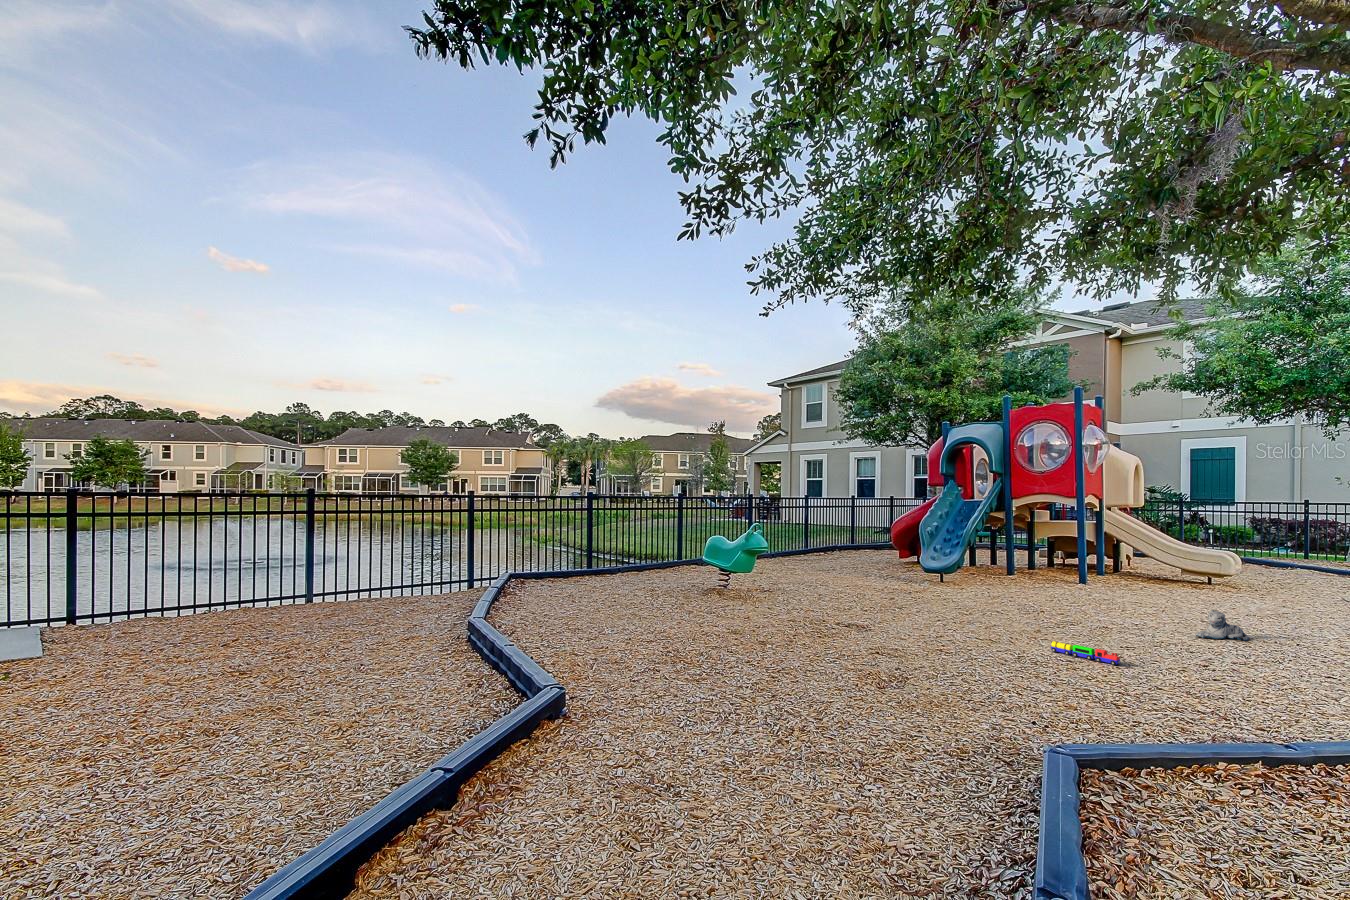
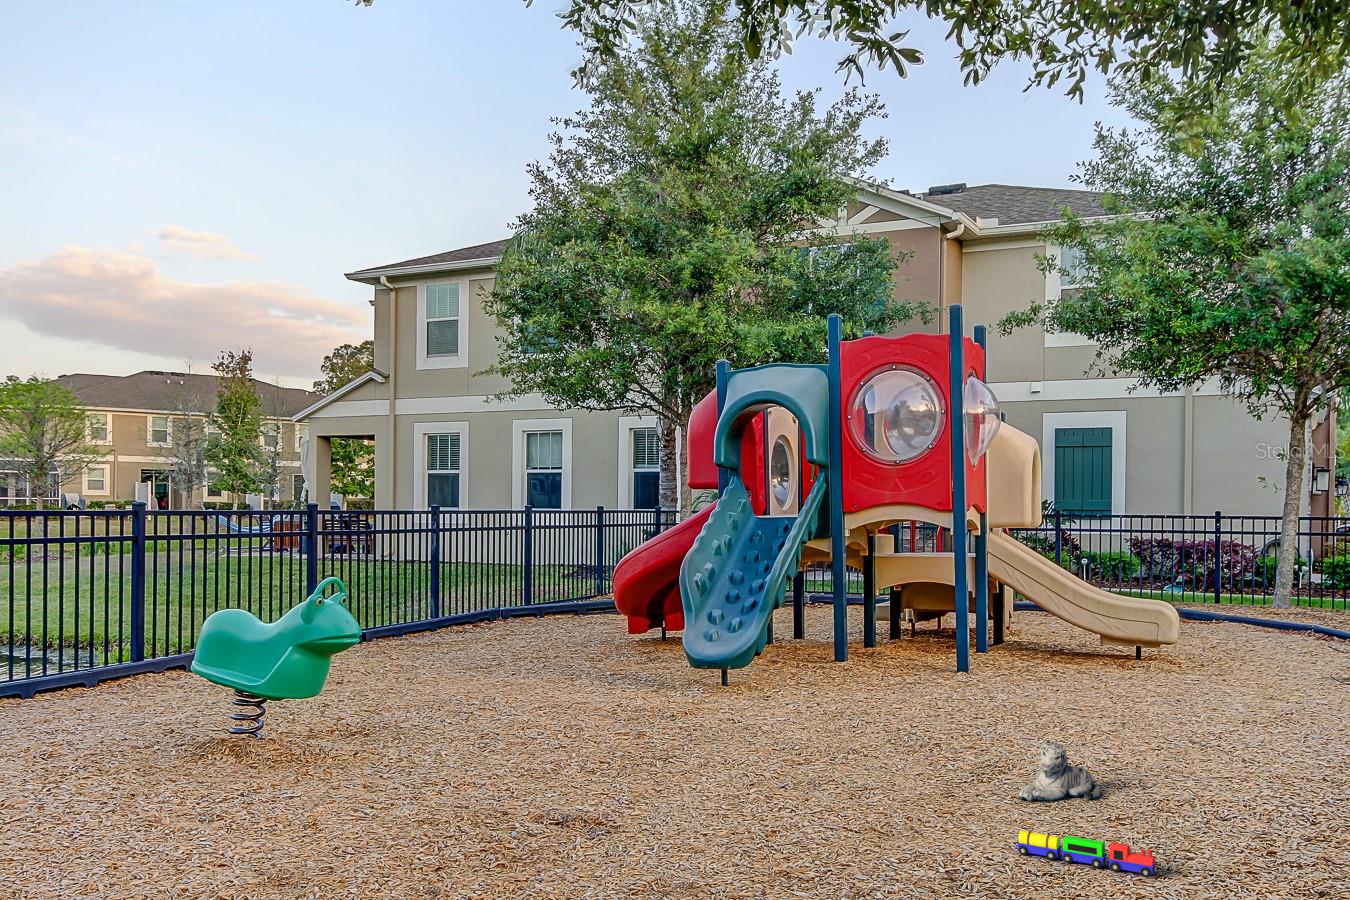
plush toy: present [1196,610,1249,641] -> present [1018,741,1102,801]

